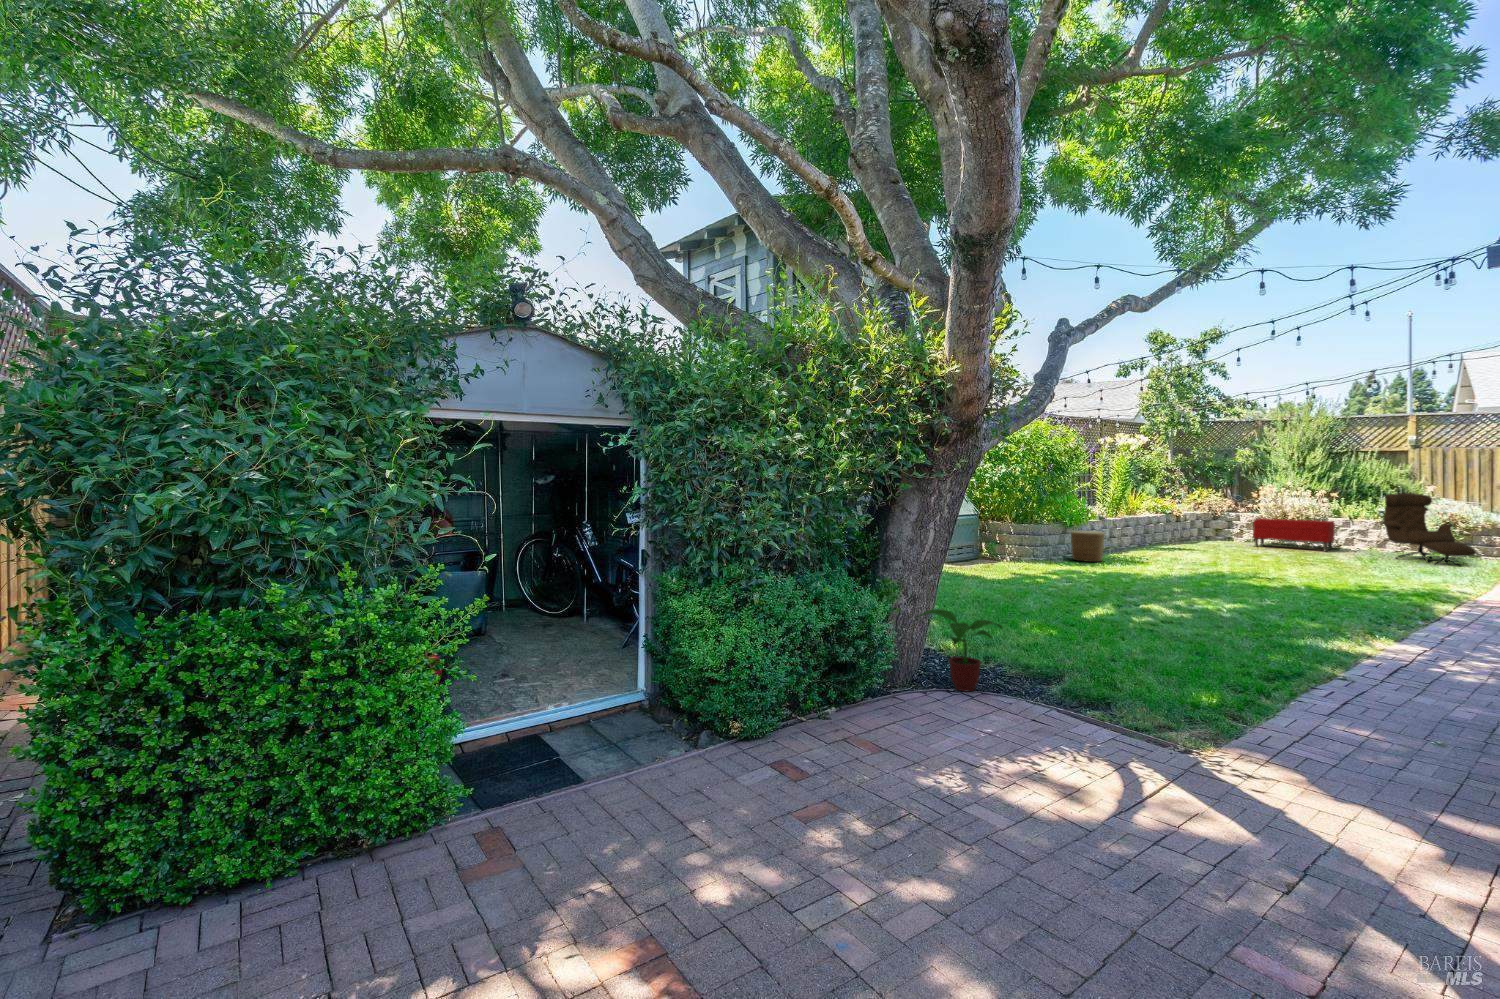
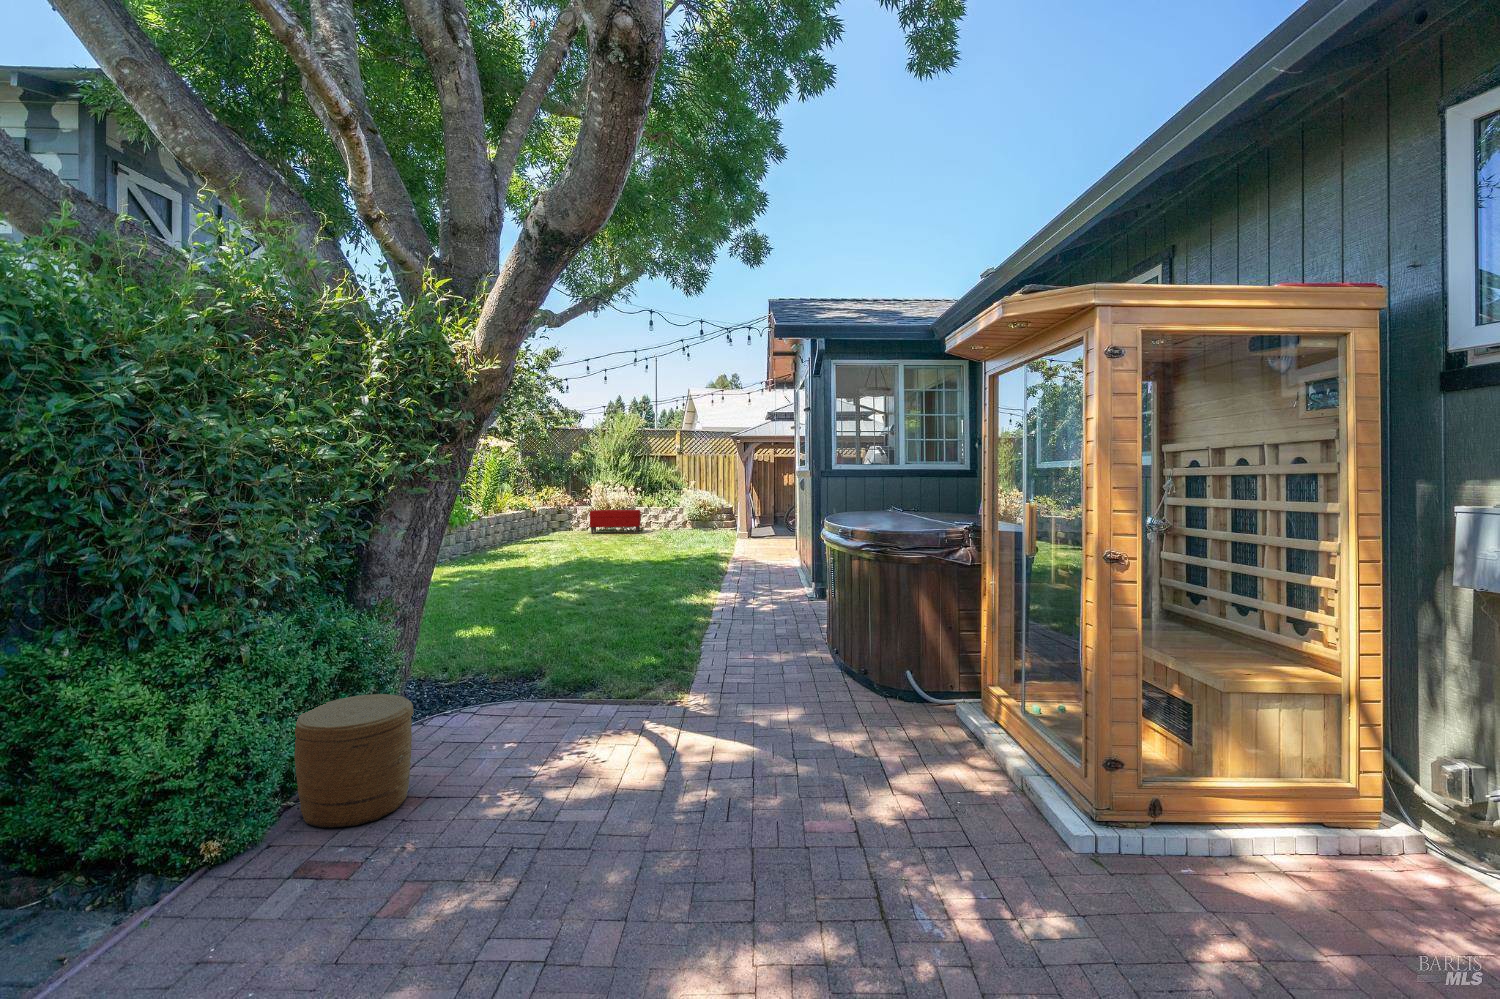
lounge chair: present [1382,493,1476,566] -> none [669,487,718,537]
woven basket: present [1071,531,1105,562] -> present [295,694,414,828]
potted plant: present [917,609,1002,691] -> none [394,626,493,710]

